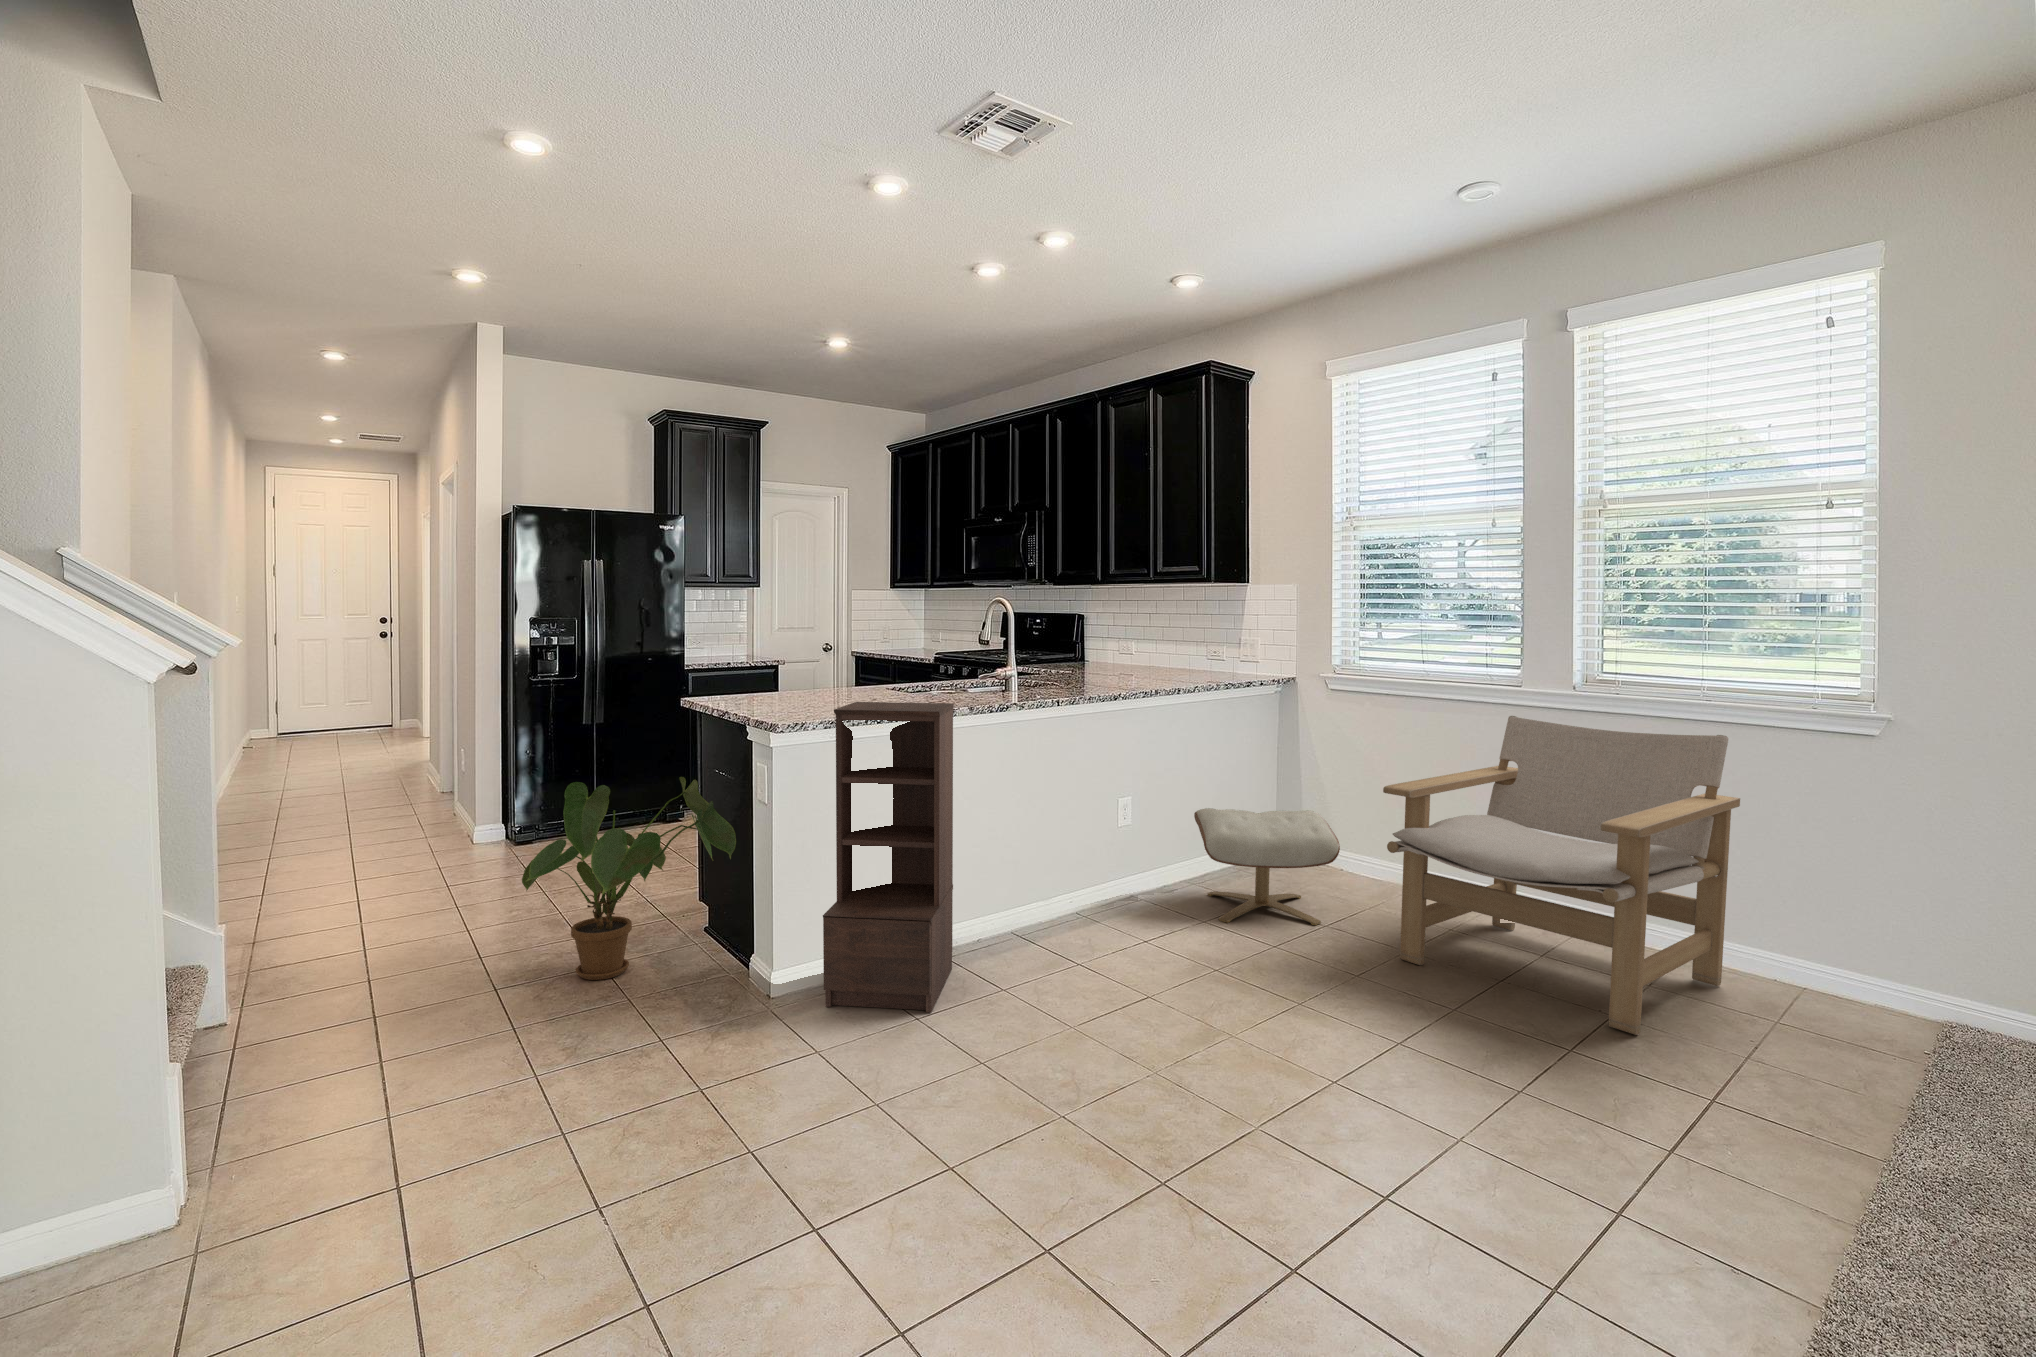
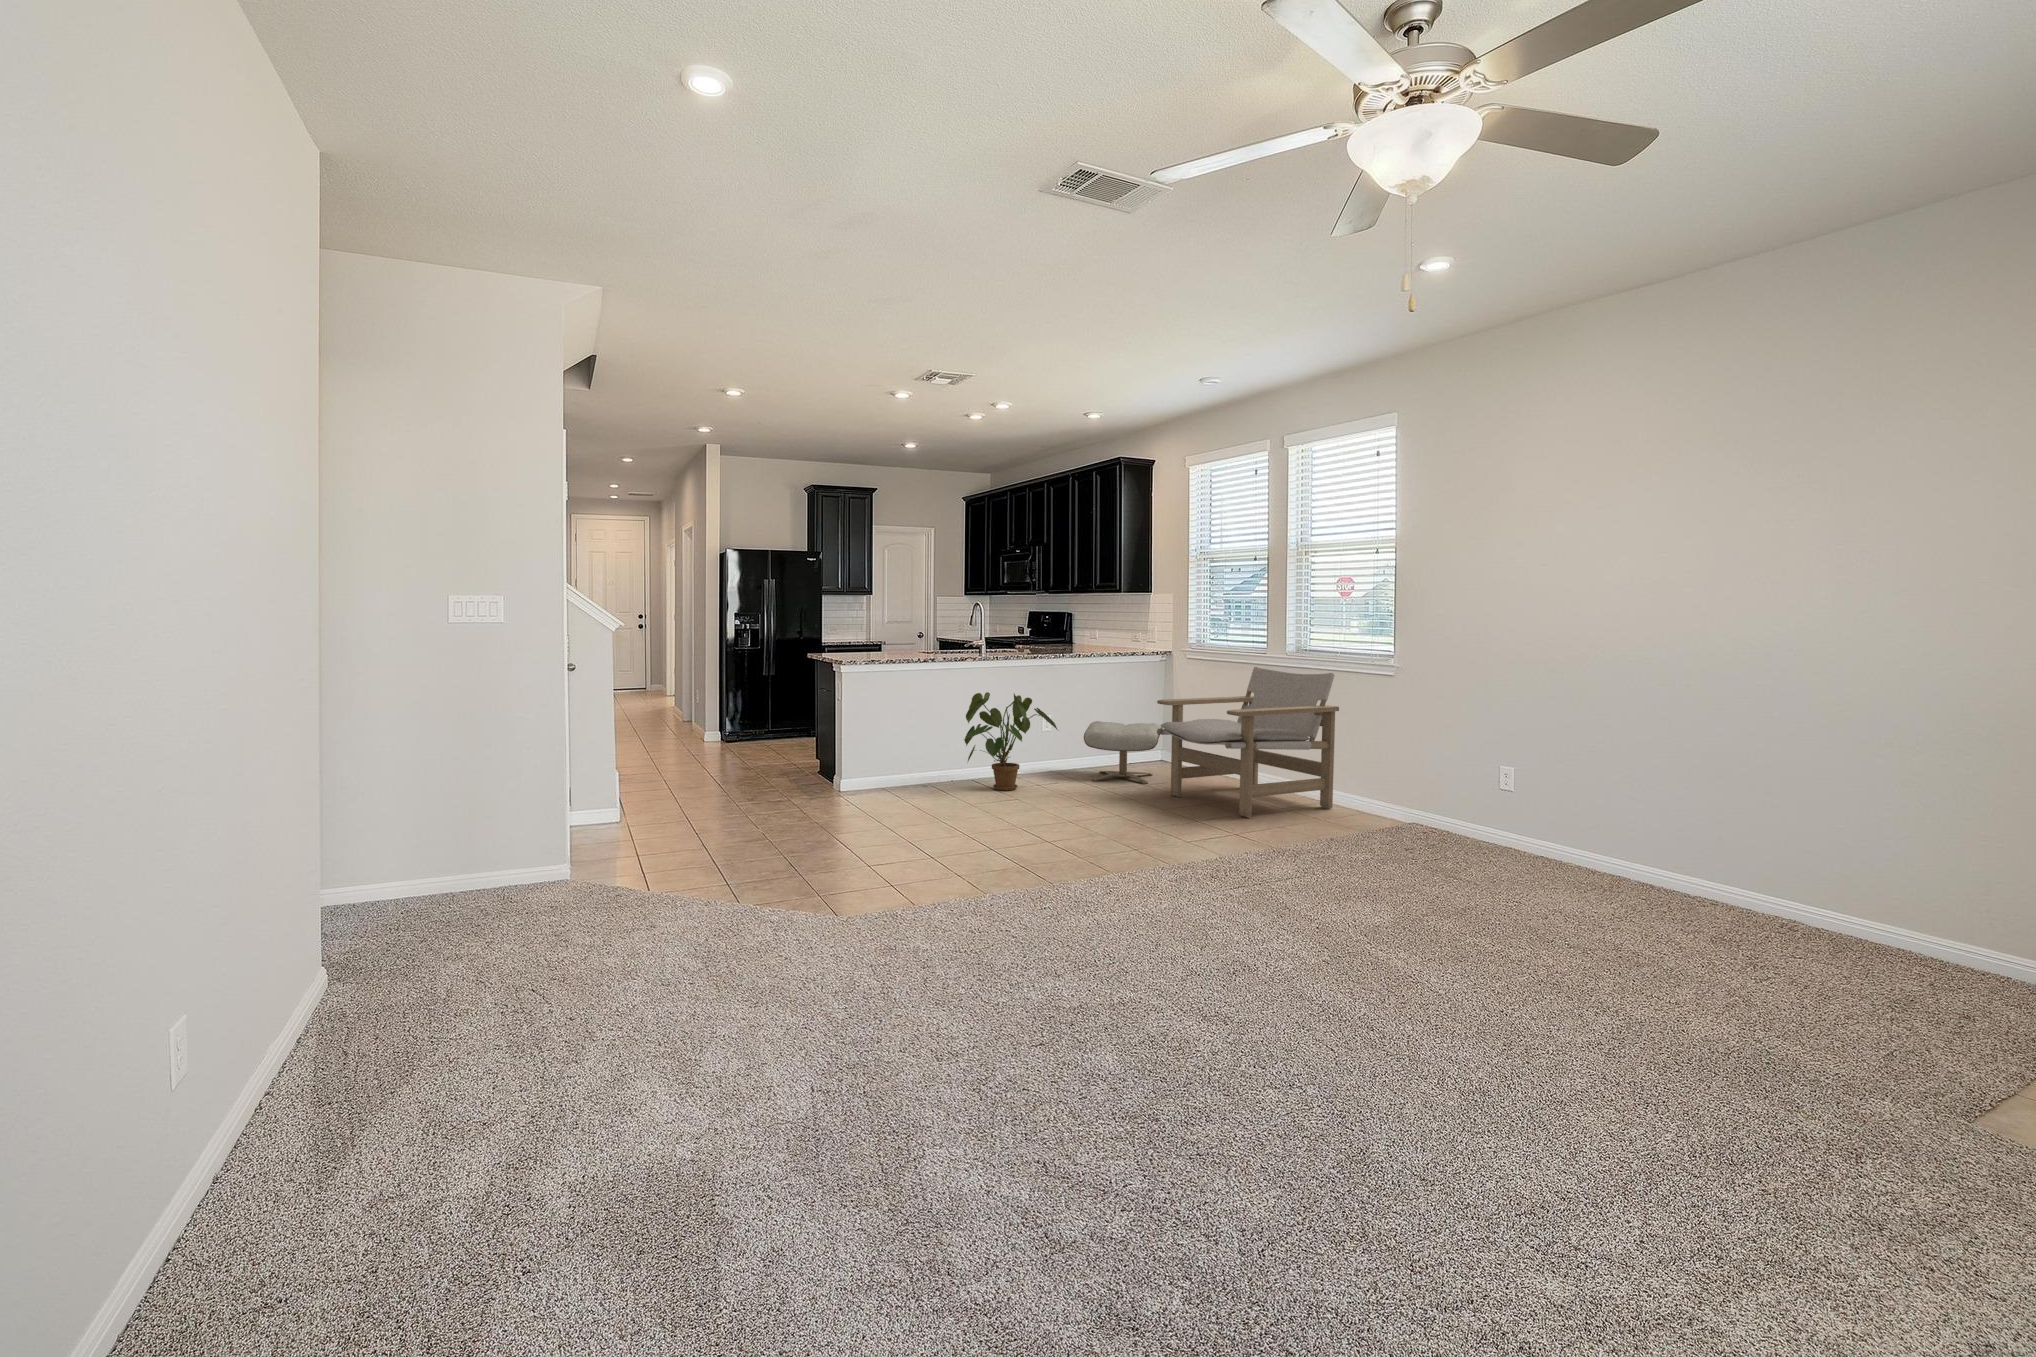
bookshelf: present [823,702,954,1013] -> none [862,653,933,799]
house plant: present [522,777,736,980] -> present [964,692,1058,791]

